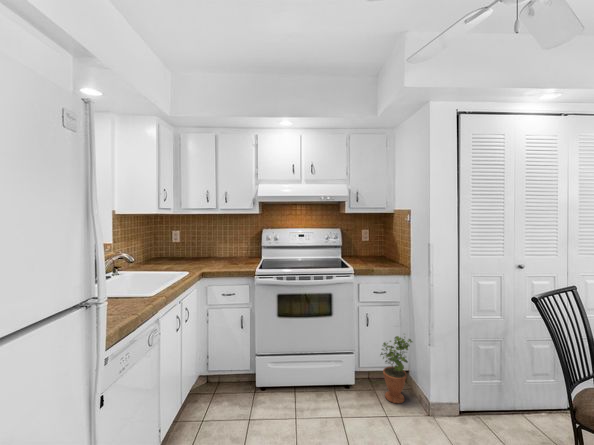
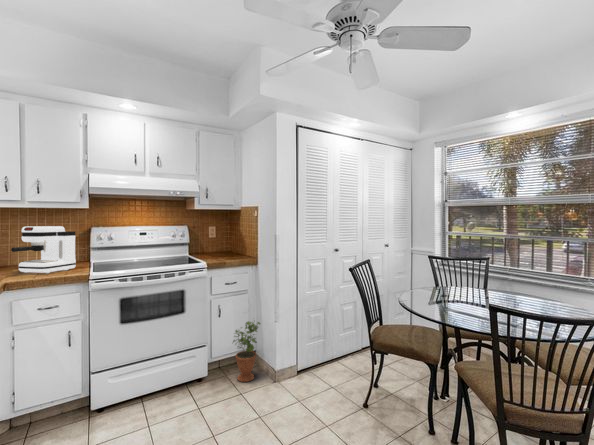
coffee maker: none [209,229,250,267] -> present [11,226,76,273]

